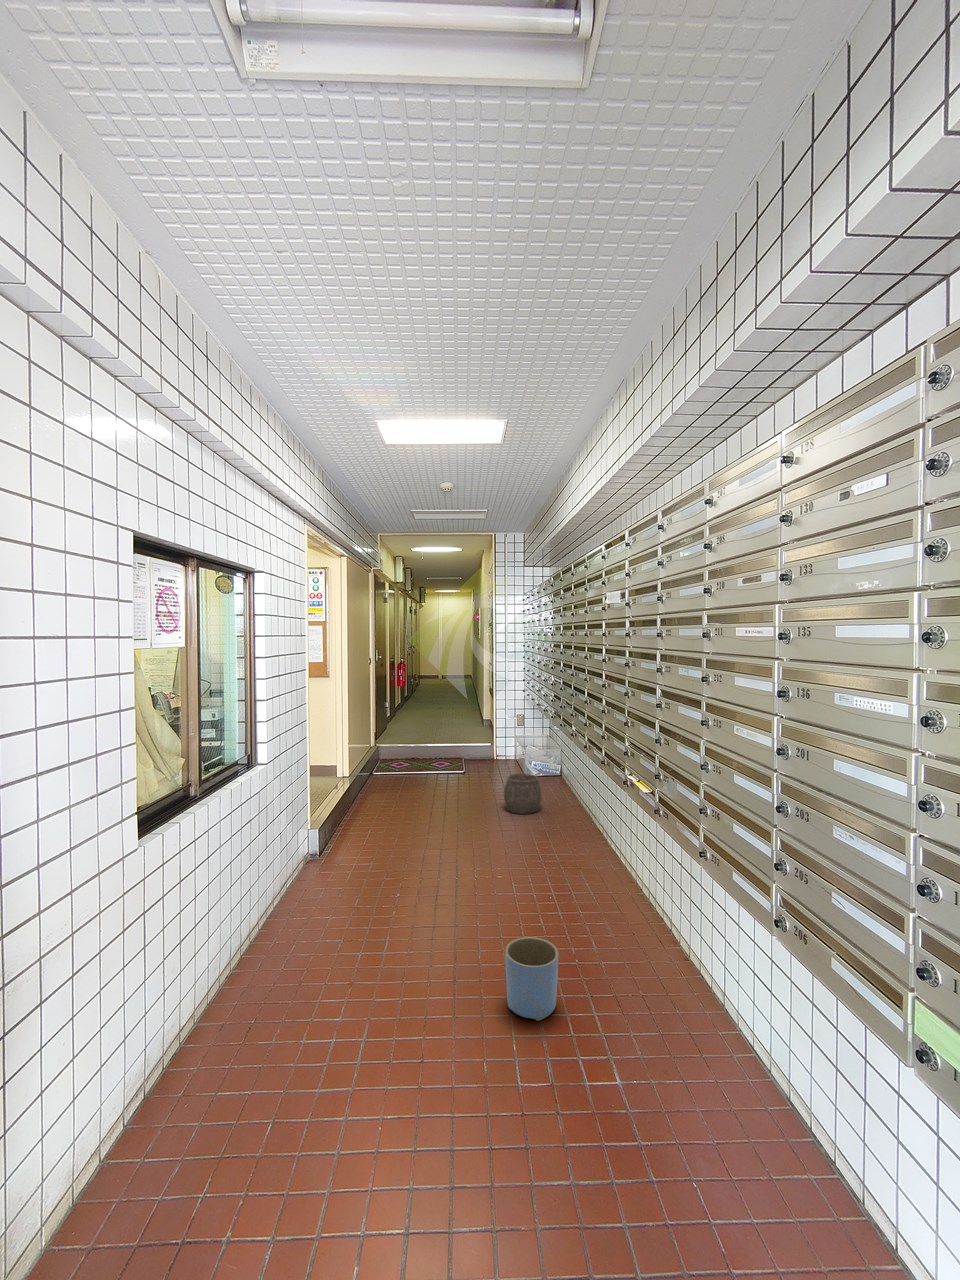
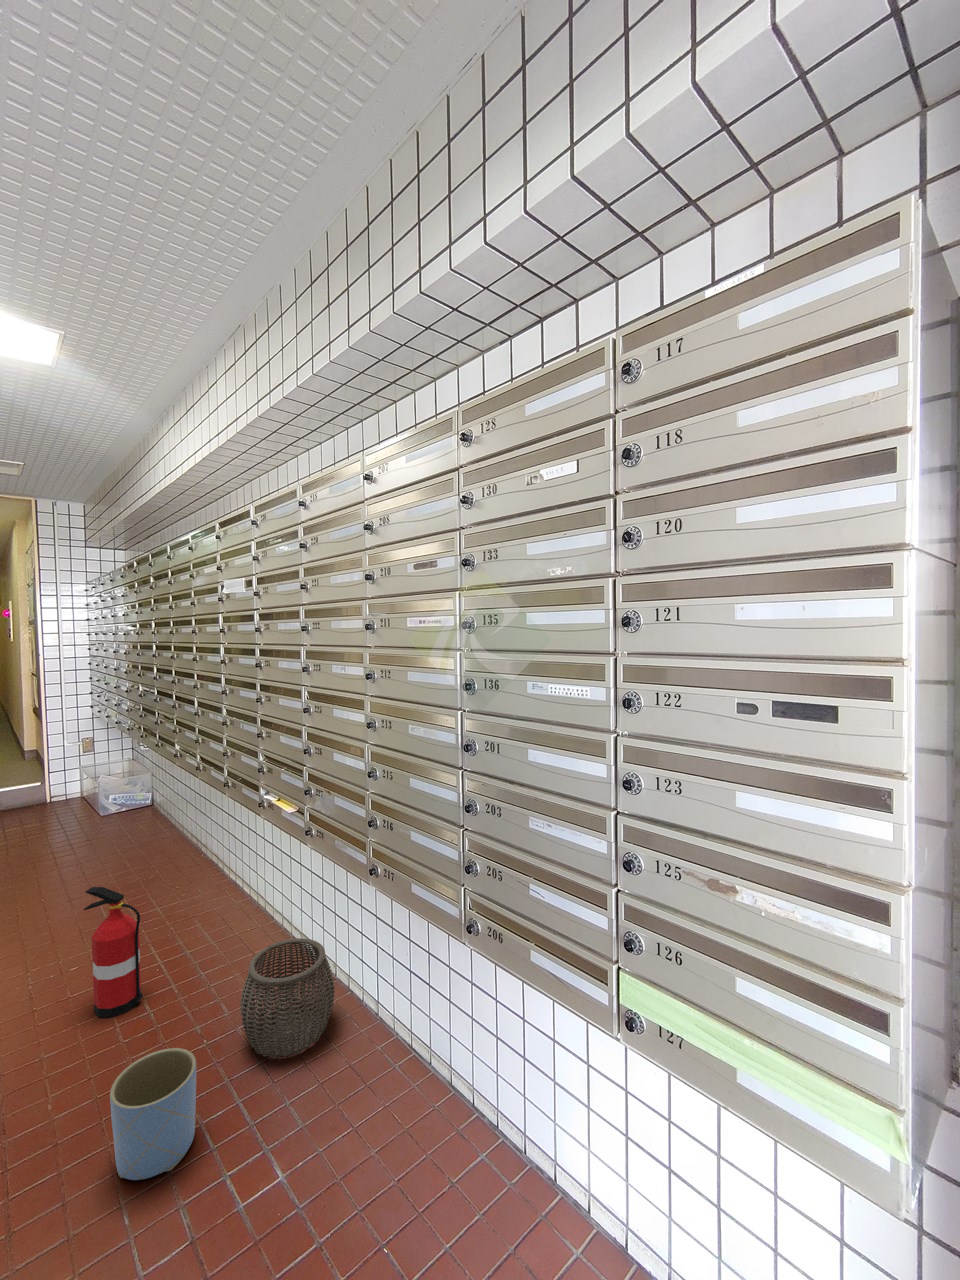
woven basket: present [504,774,542,814] -> present [240,938,335,1058]
fire extinguisher: none [503,816,536,913] -> present [84,887,142,1018]

